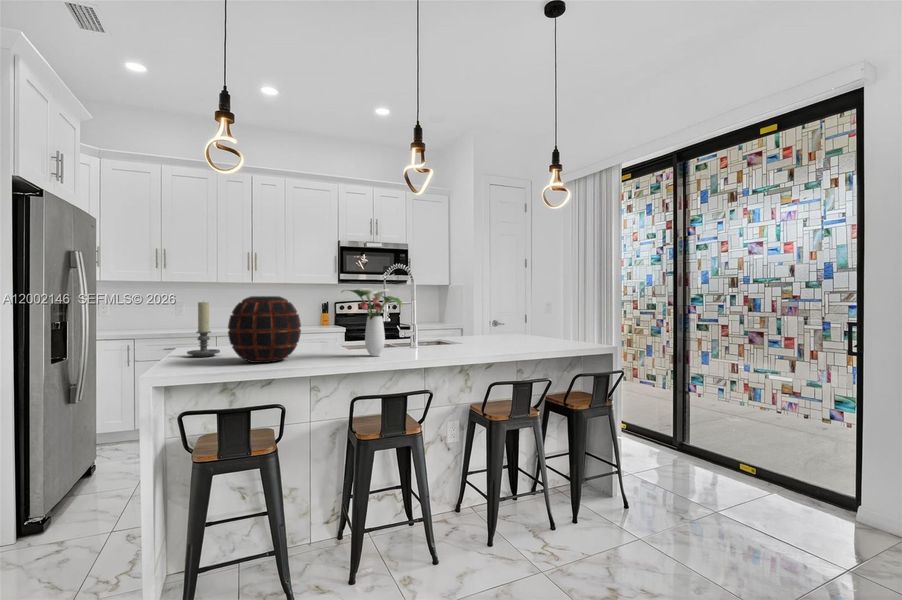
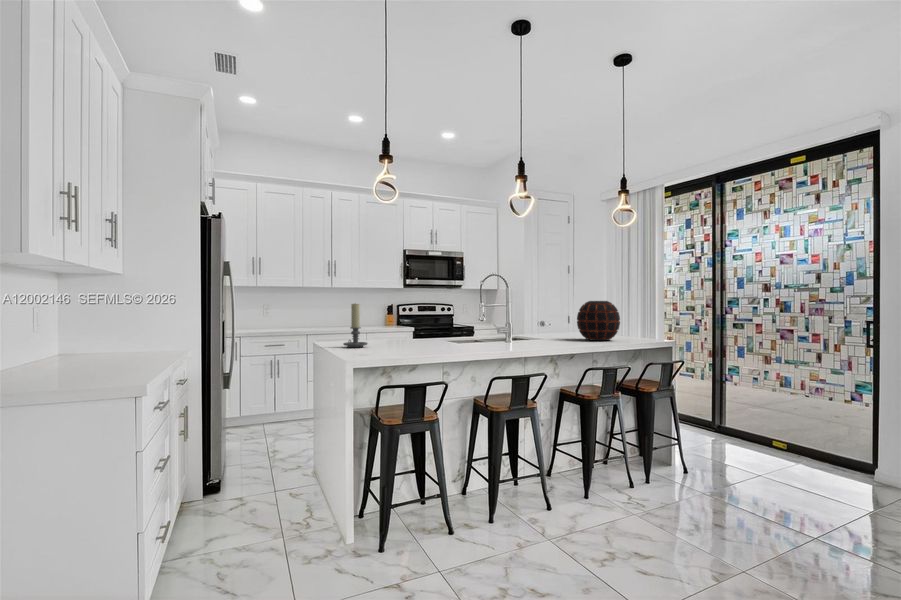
flower arrangement: present [342,288,402,356] -> none [471,292,520,347]
decorative vase: present [228,296,301,363] -> present [577,301,620,341]

